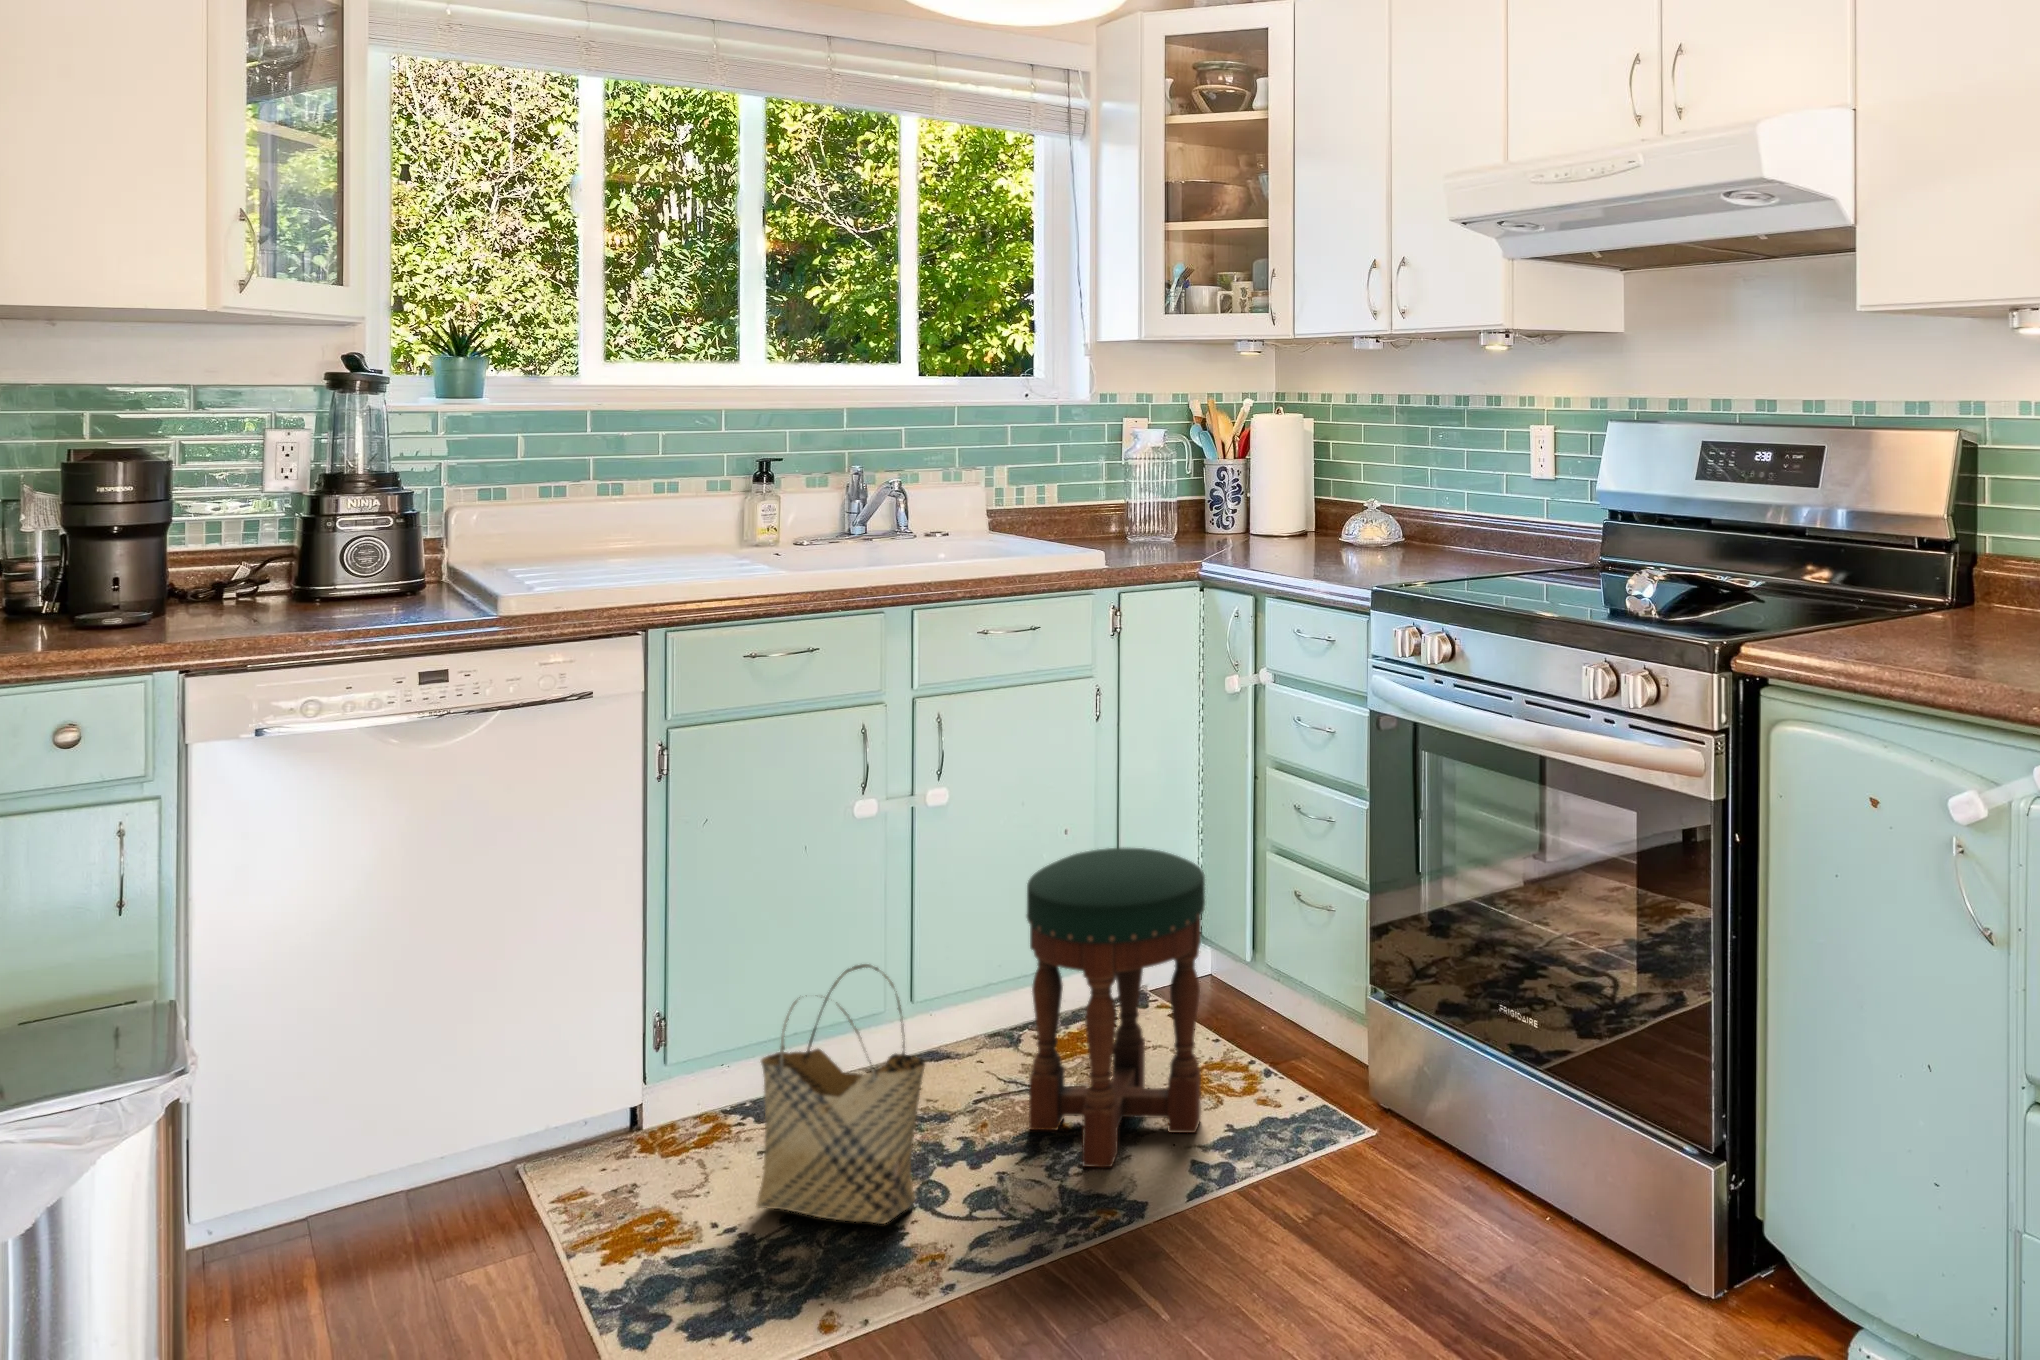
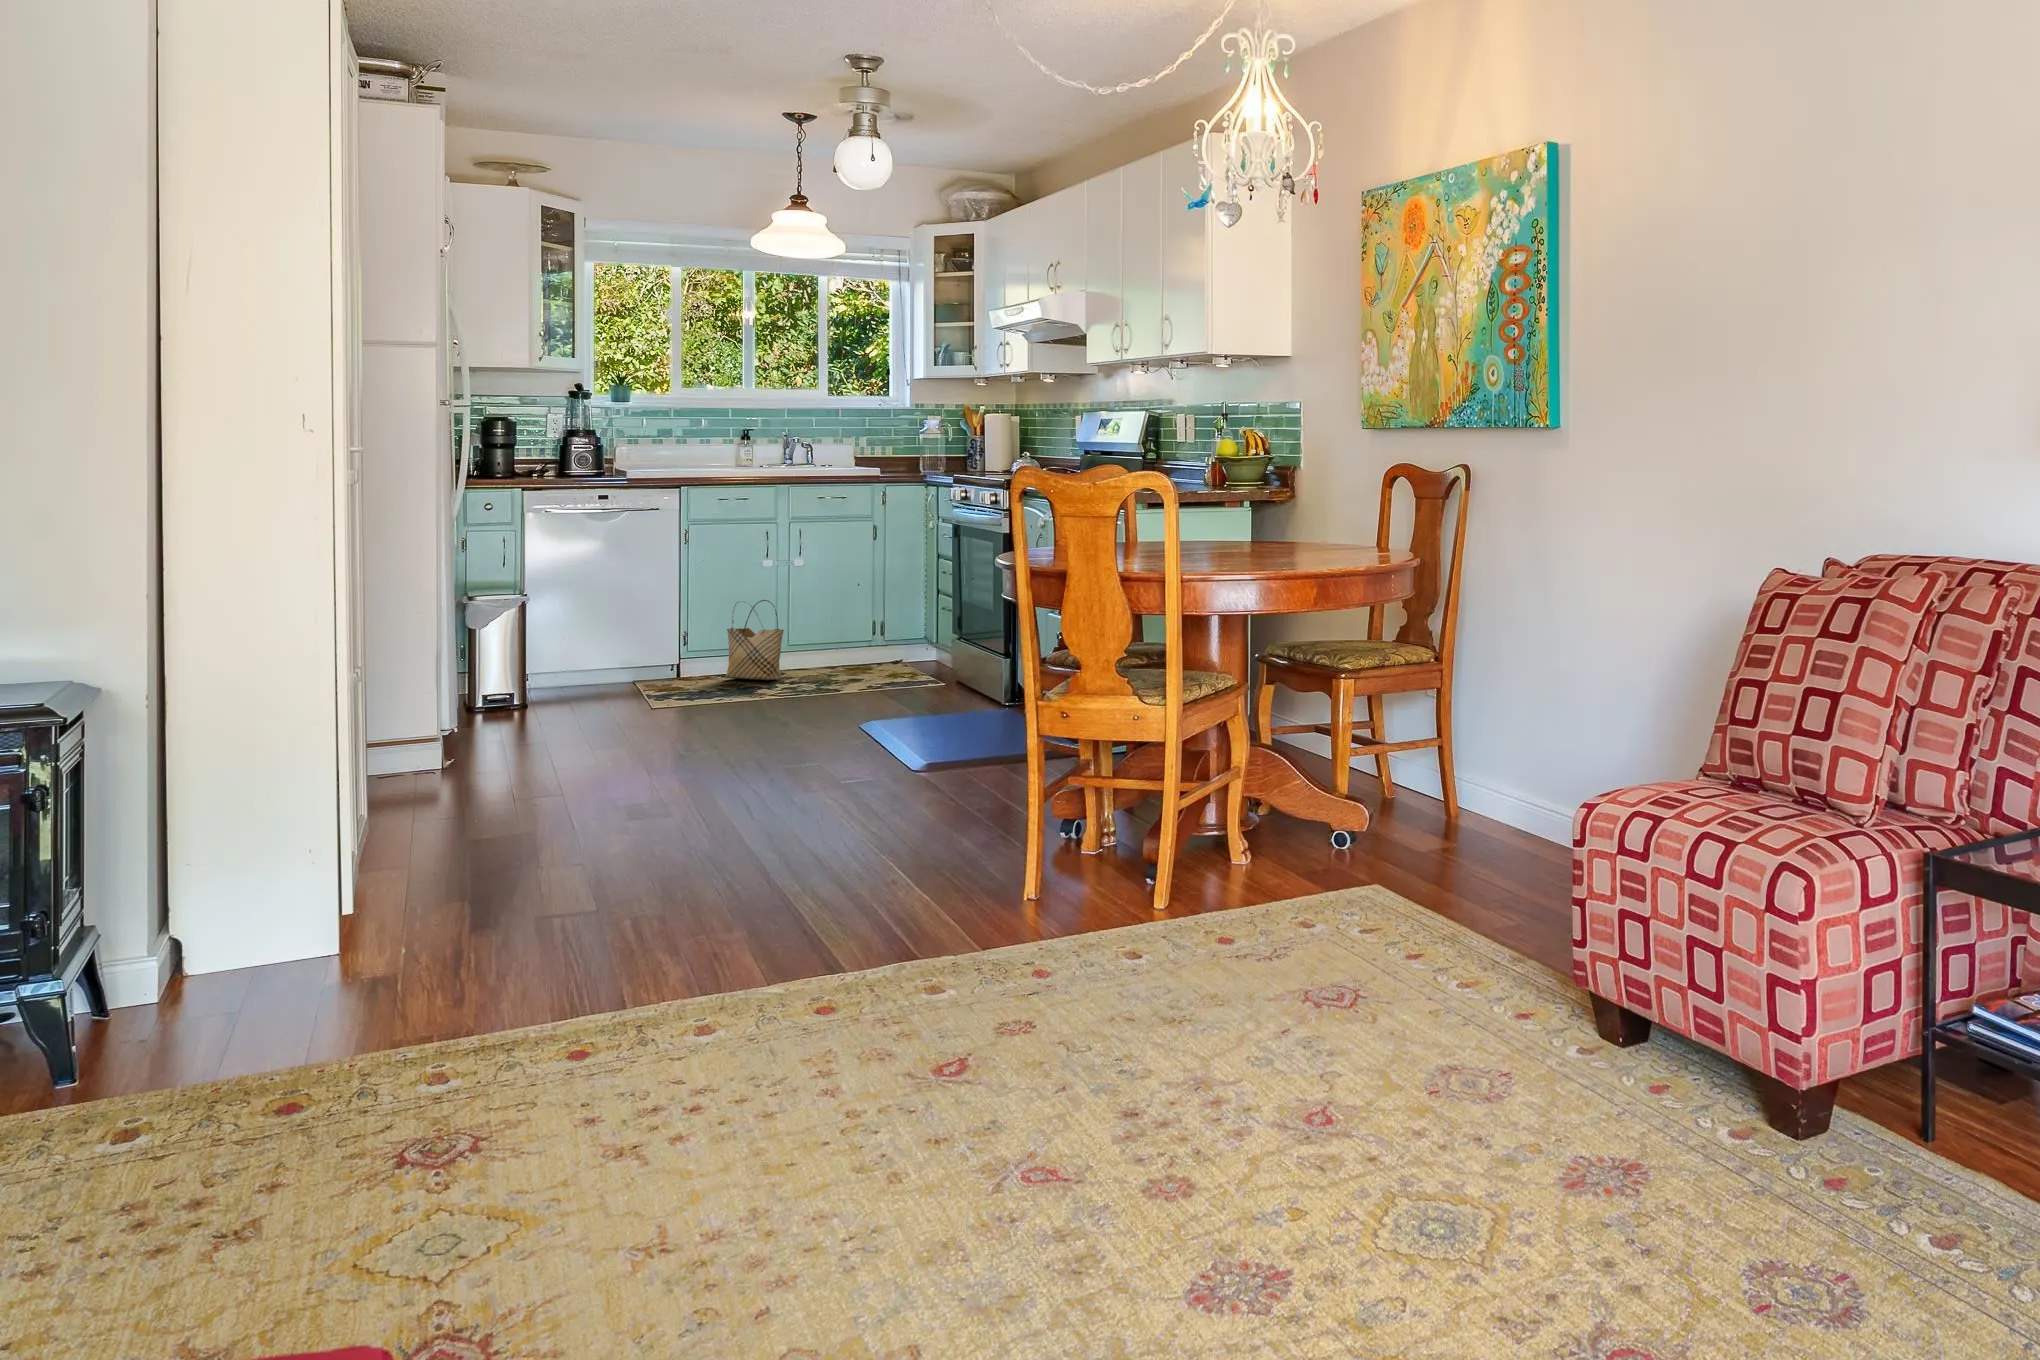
stool: present [1027,847,1205,1167] -> none [828,571,900,675]

